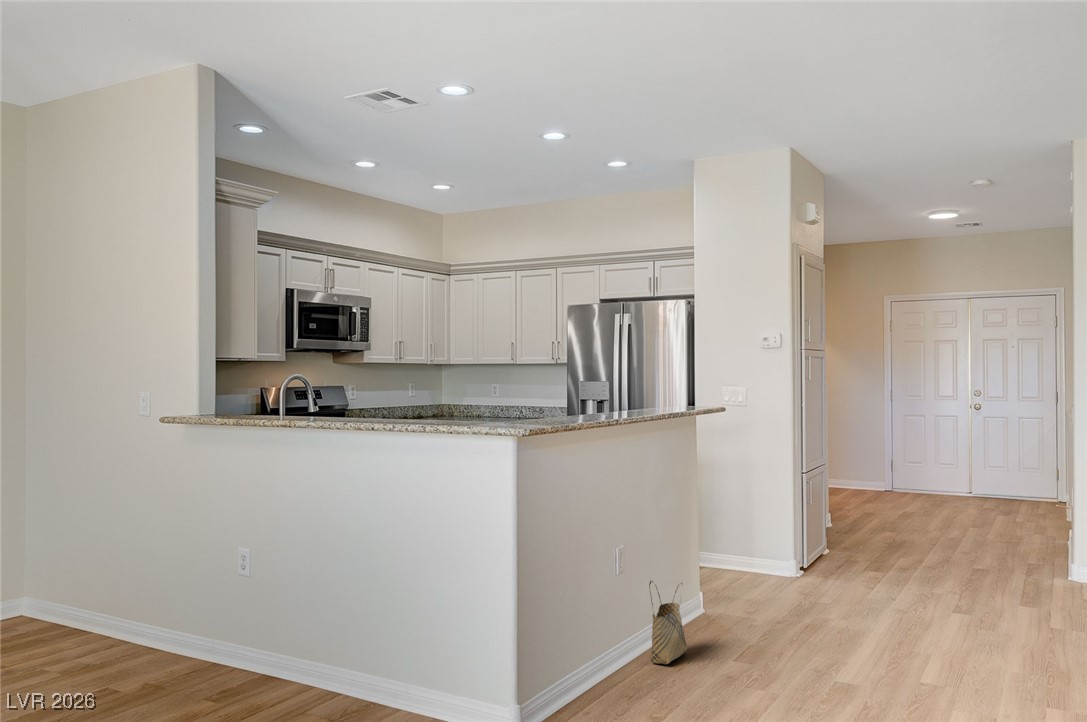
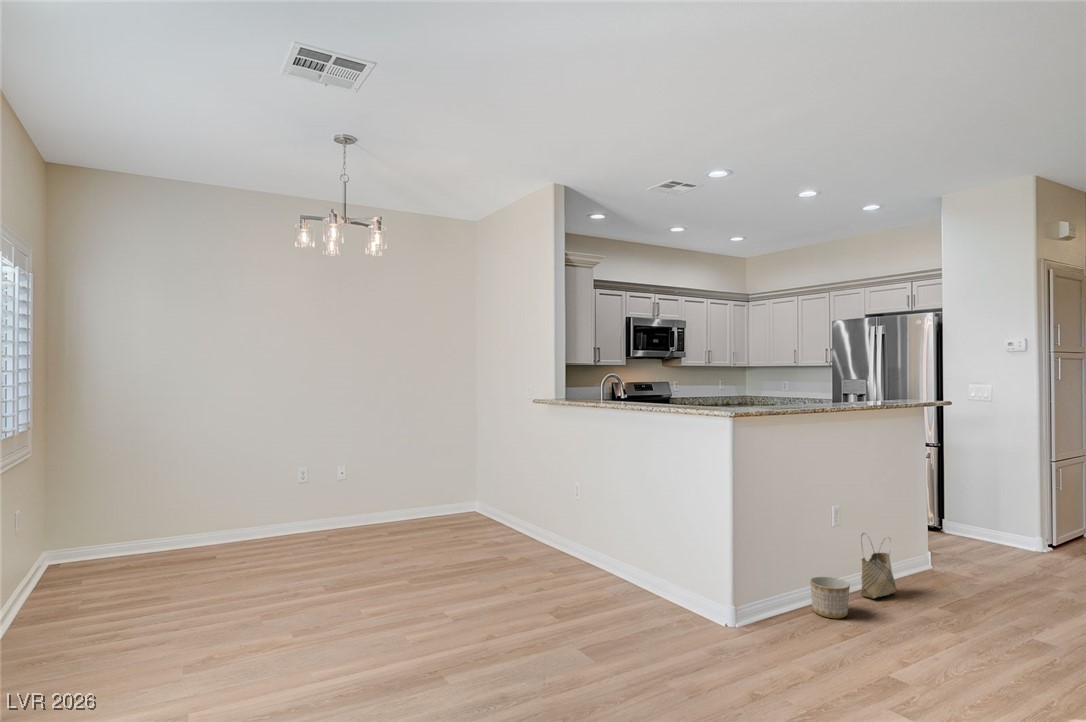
planter: none [604,646,652,701] -> present [810,577,850,618]

